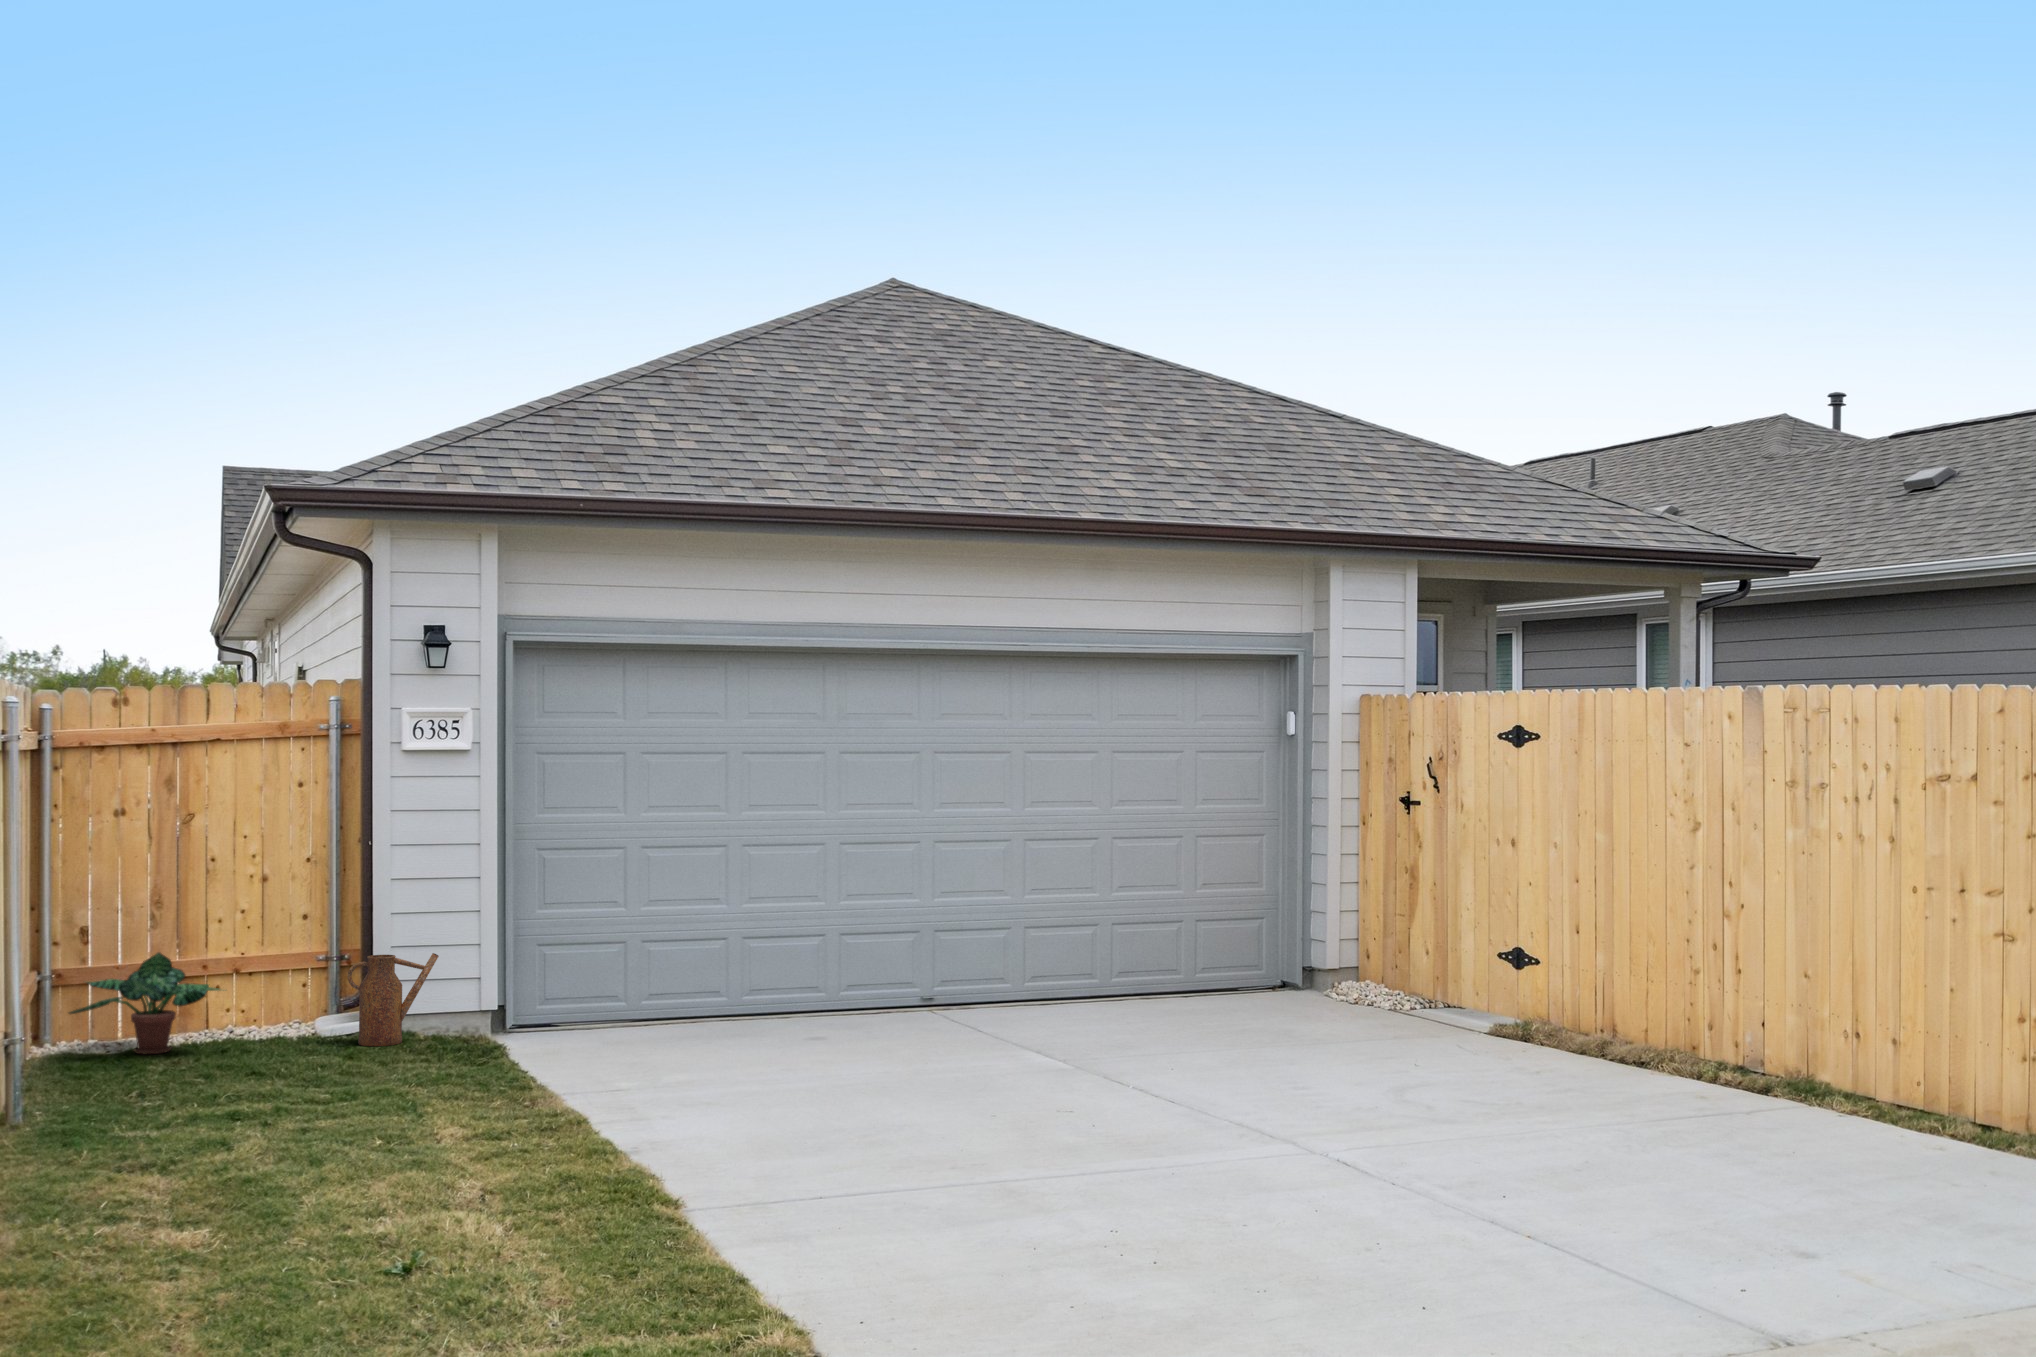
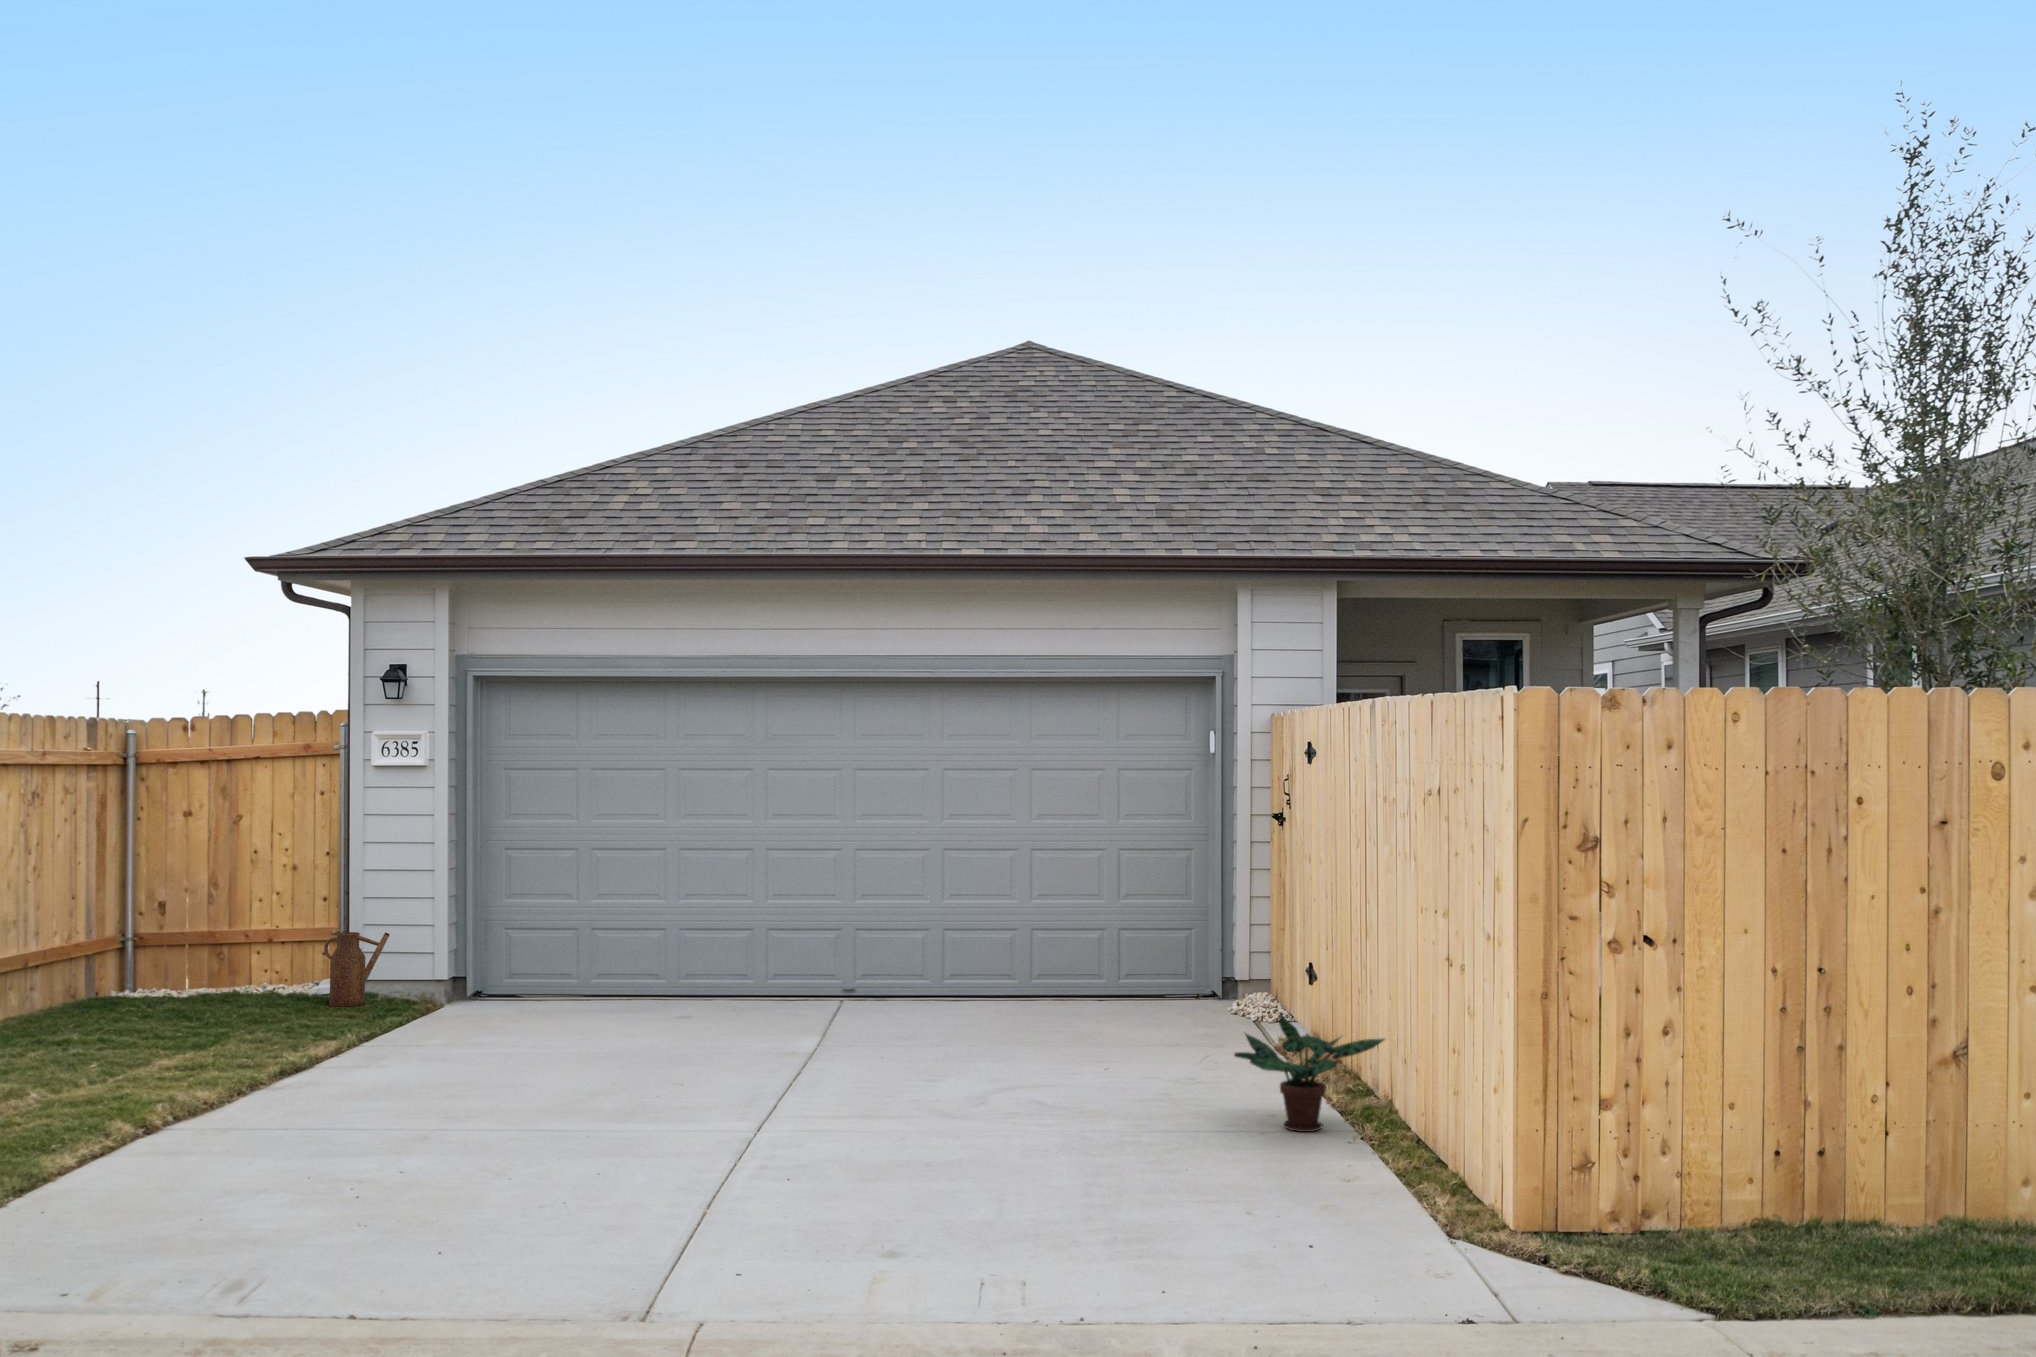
potted plant: present [69,952,220,1054] -> present [1234,1015,1384,1132]

